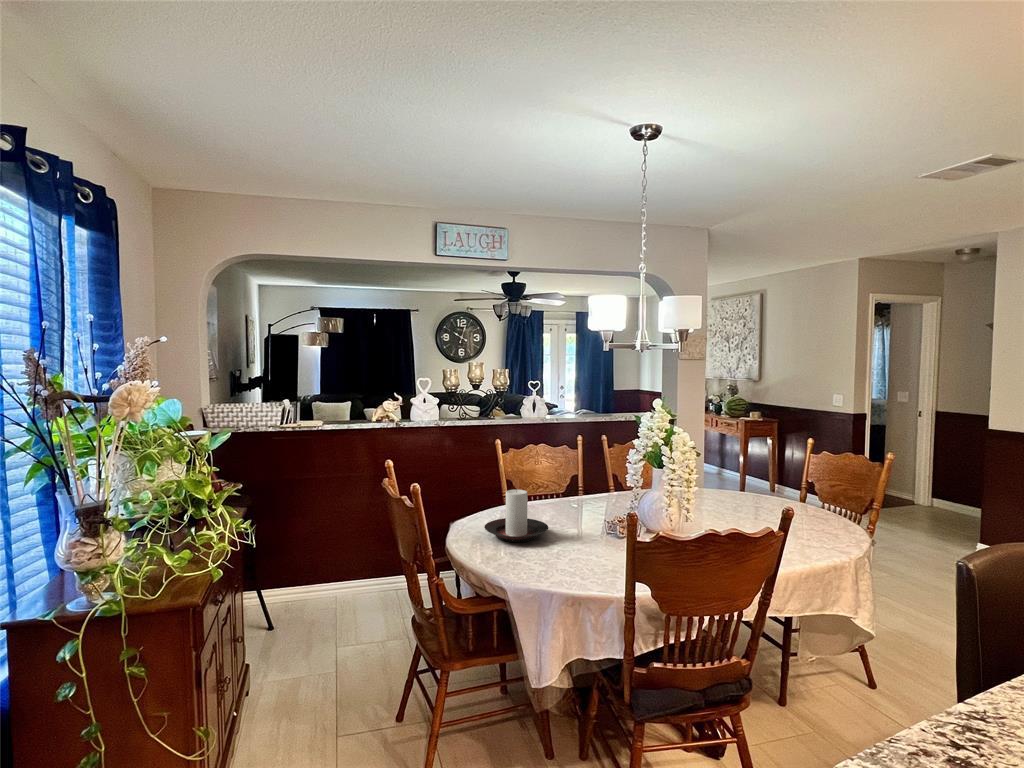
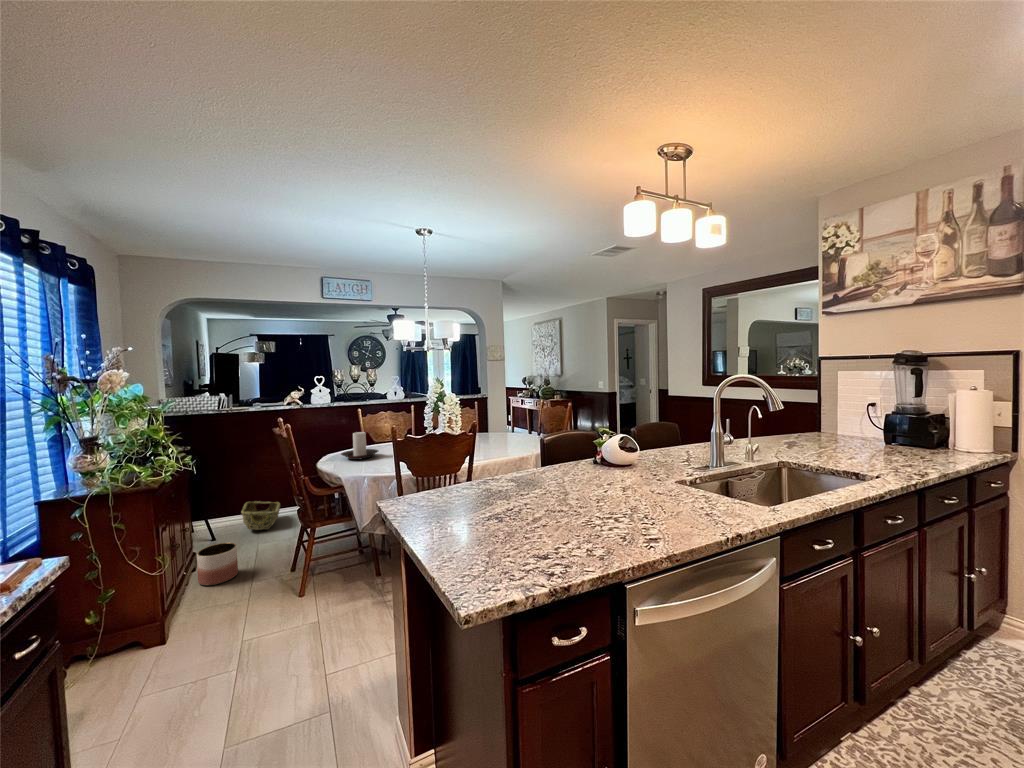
woven basket: none [309,566,362,617] -> present [241,501,280,530]
planter: none [252,657,311,734] -> present [197,543,238,585]

